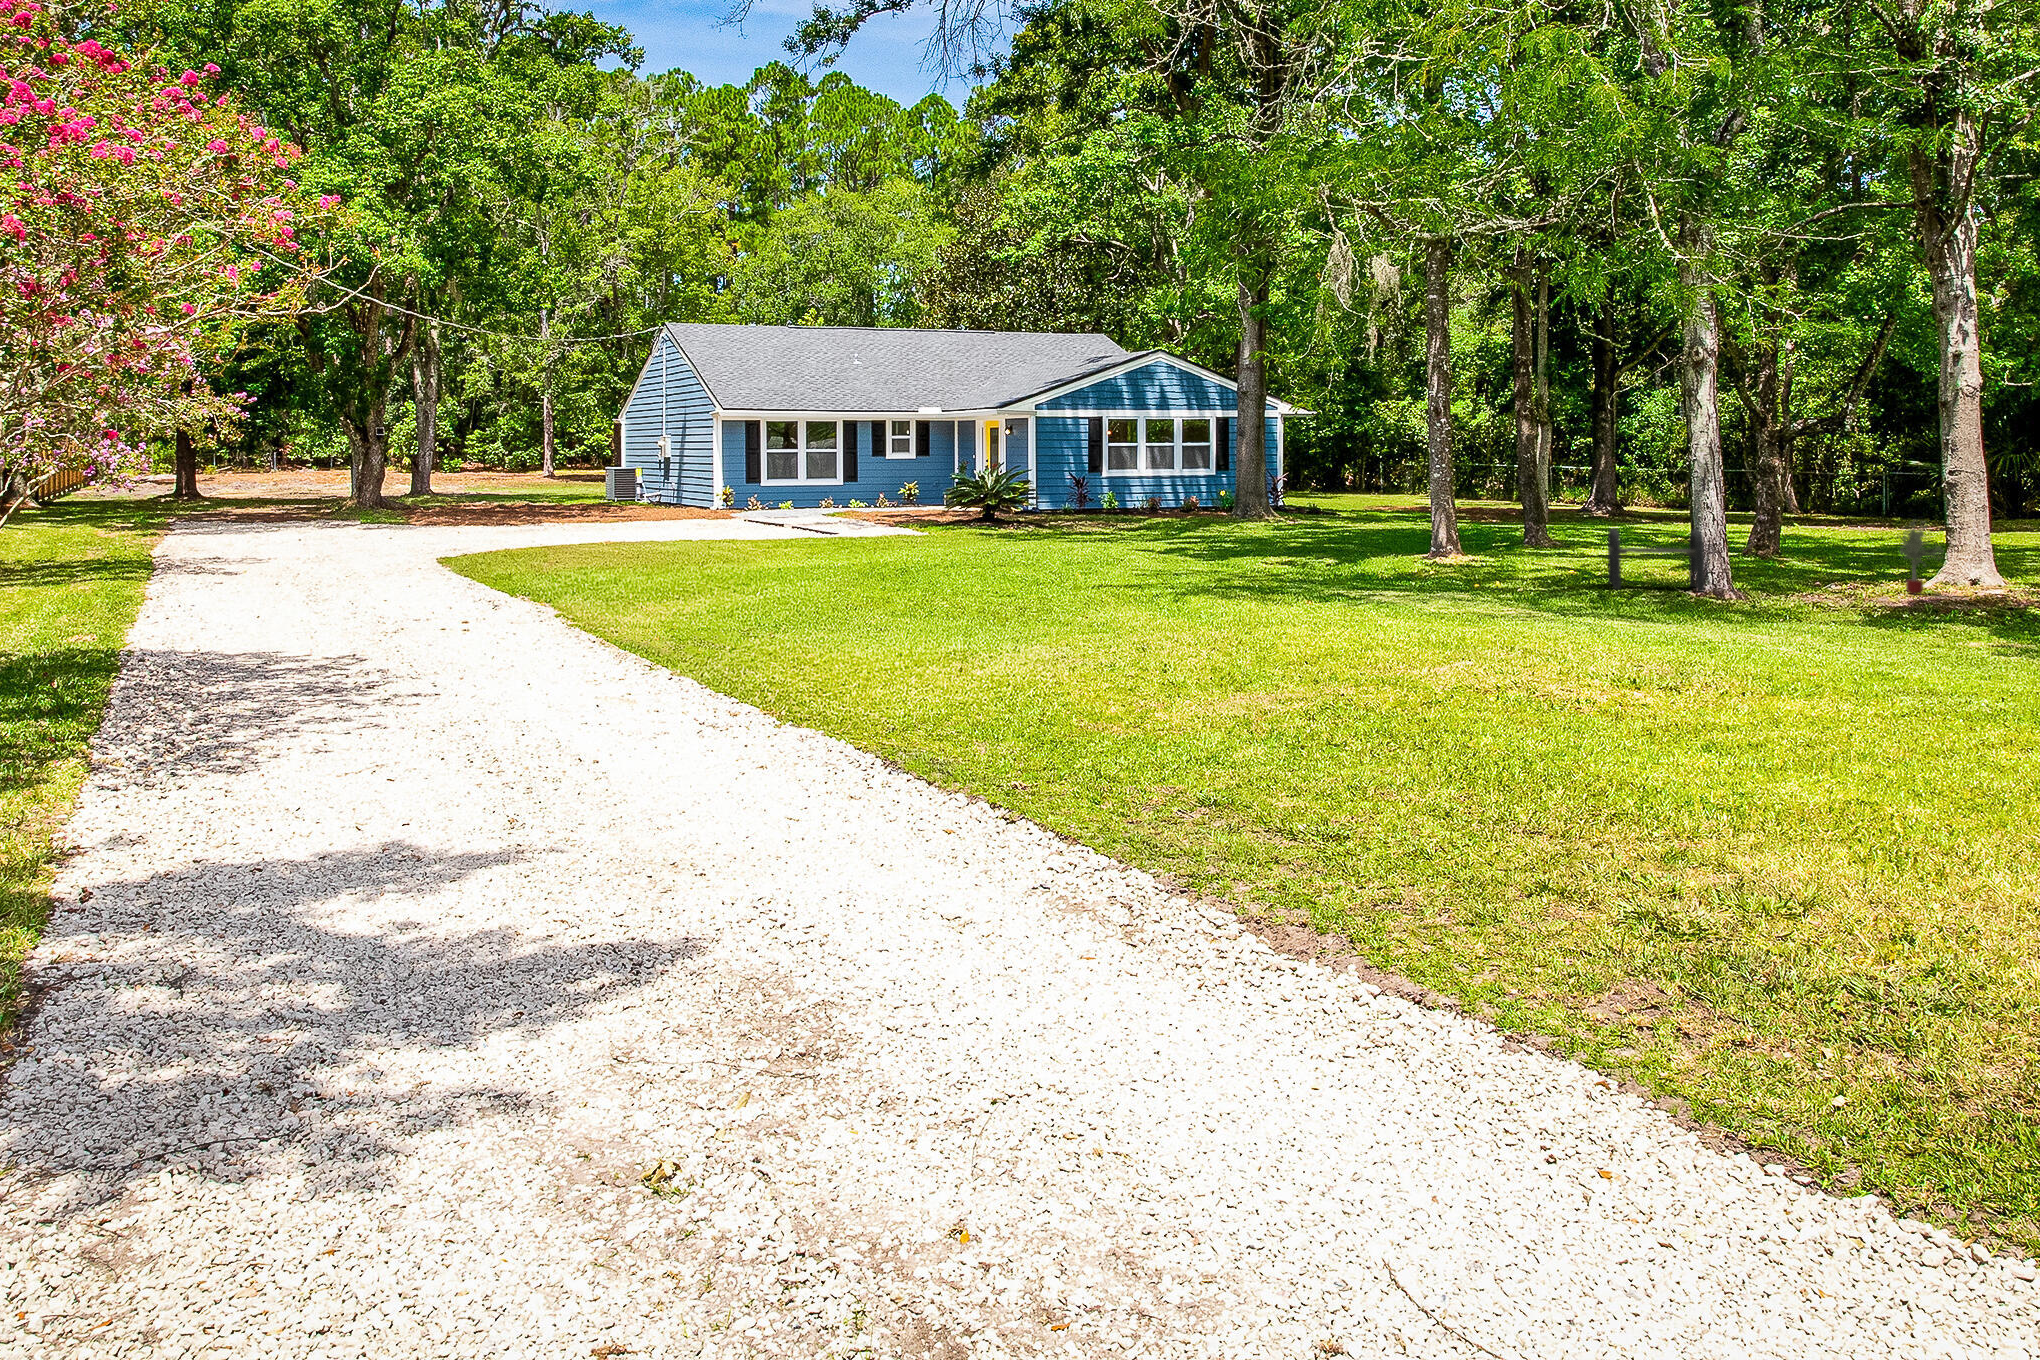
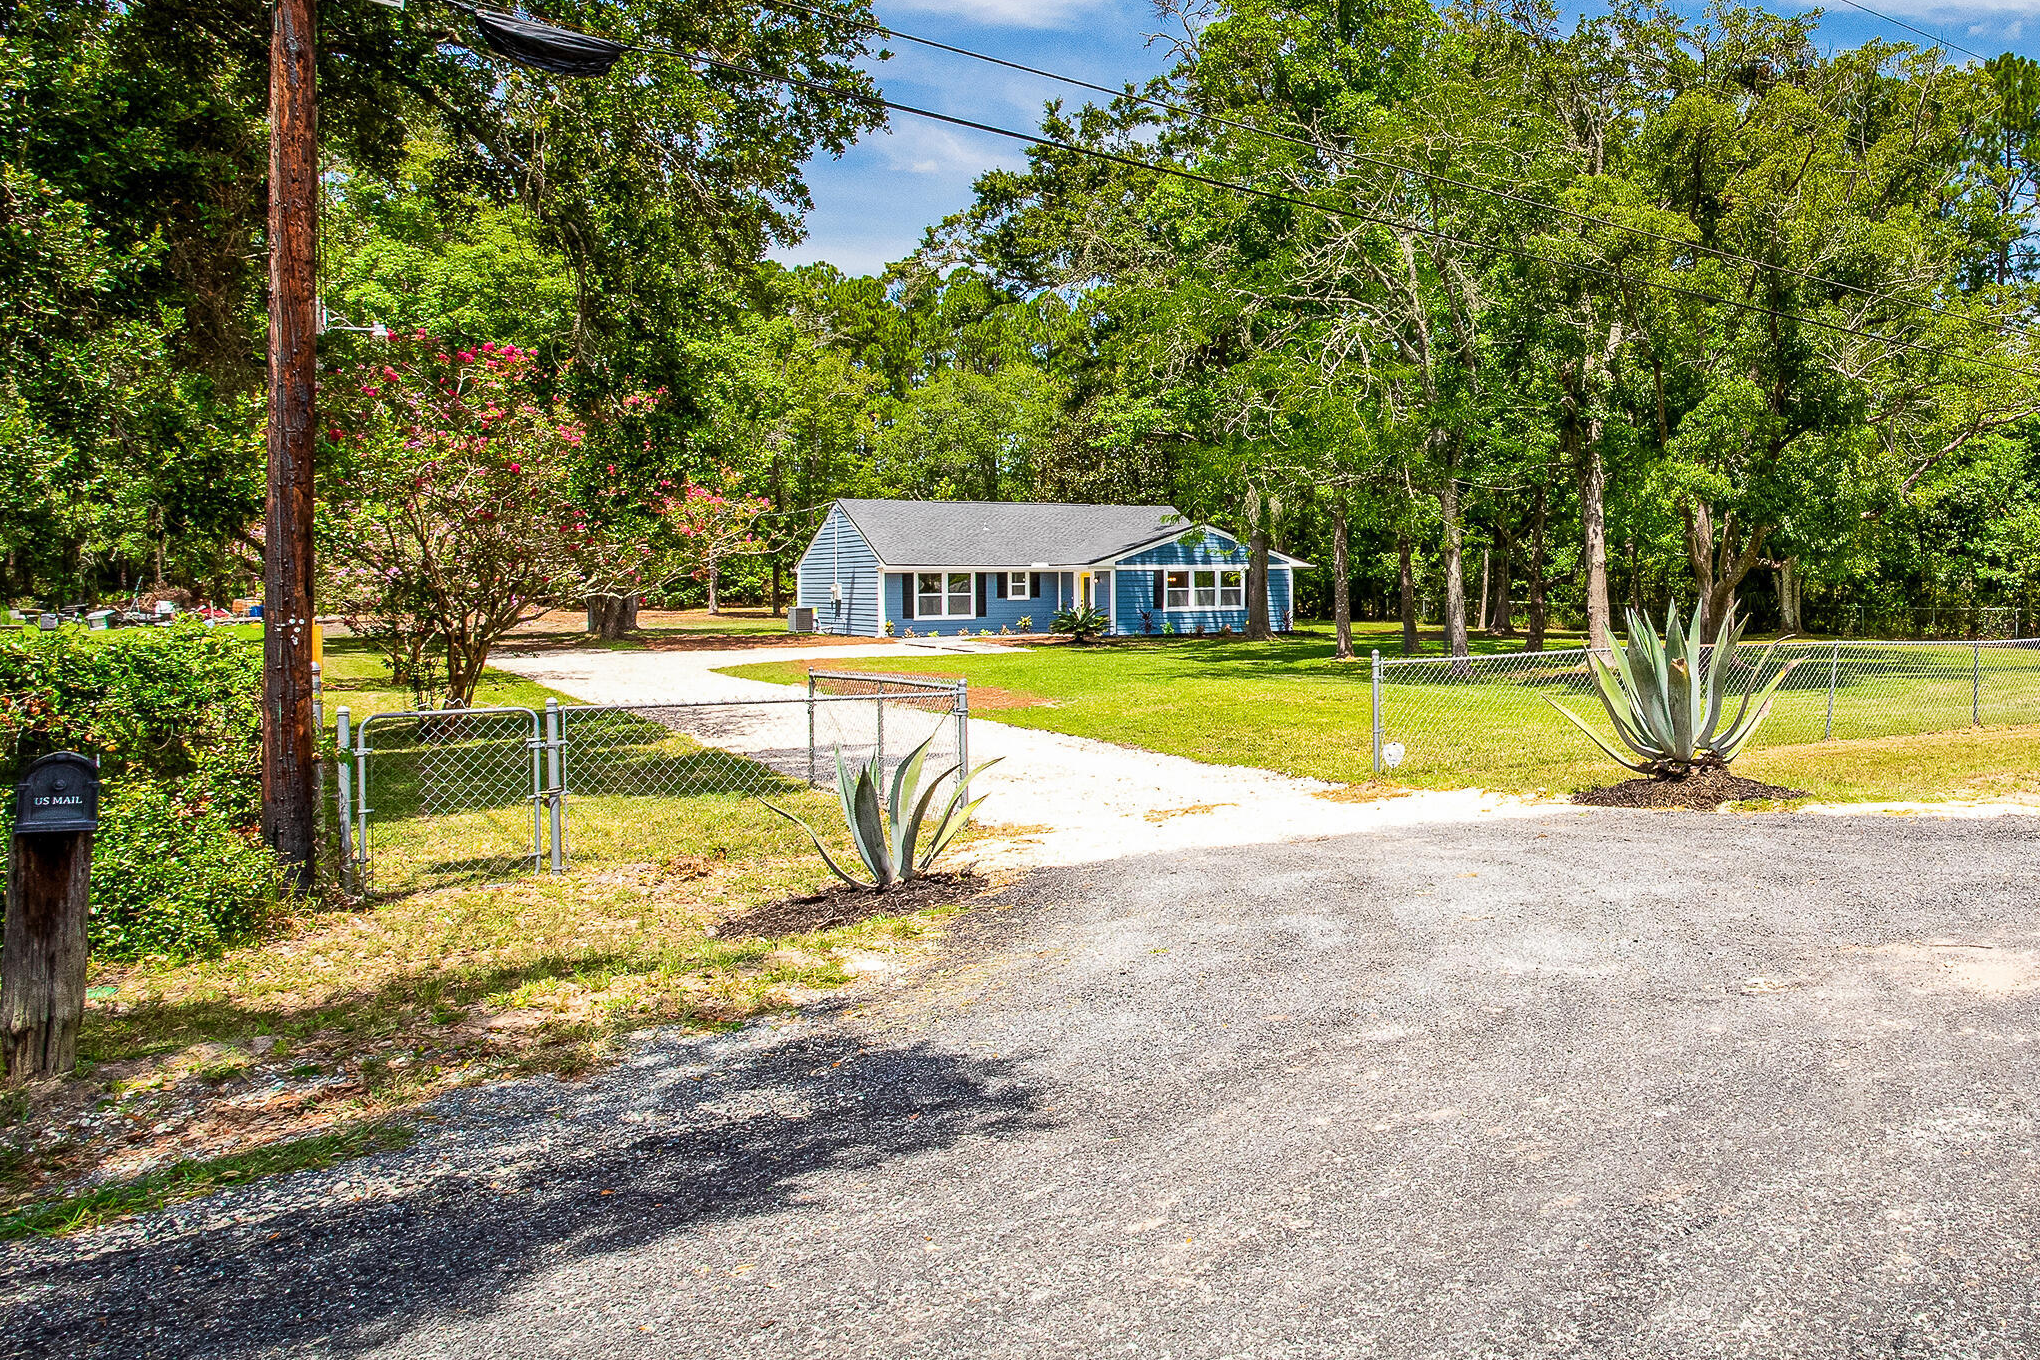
potted tree: present [1897,520,1944,595] -> none [1540,617,1561,656]

